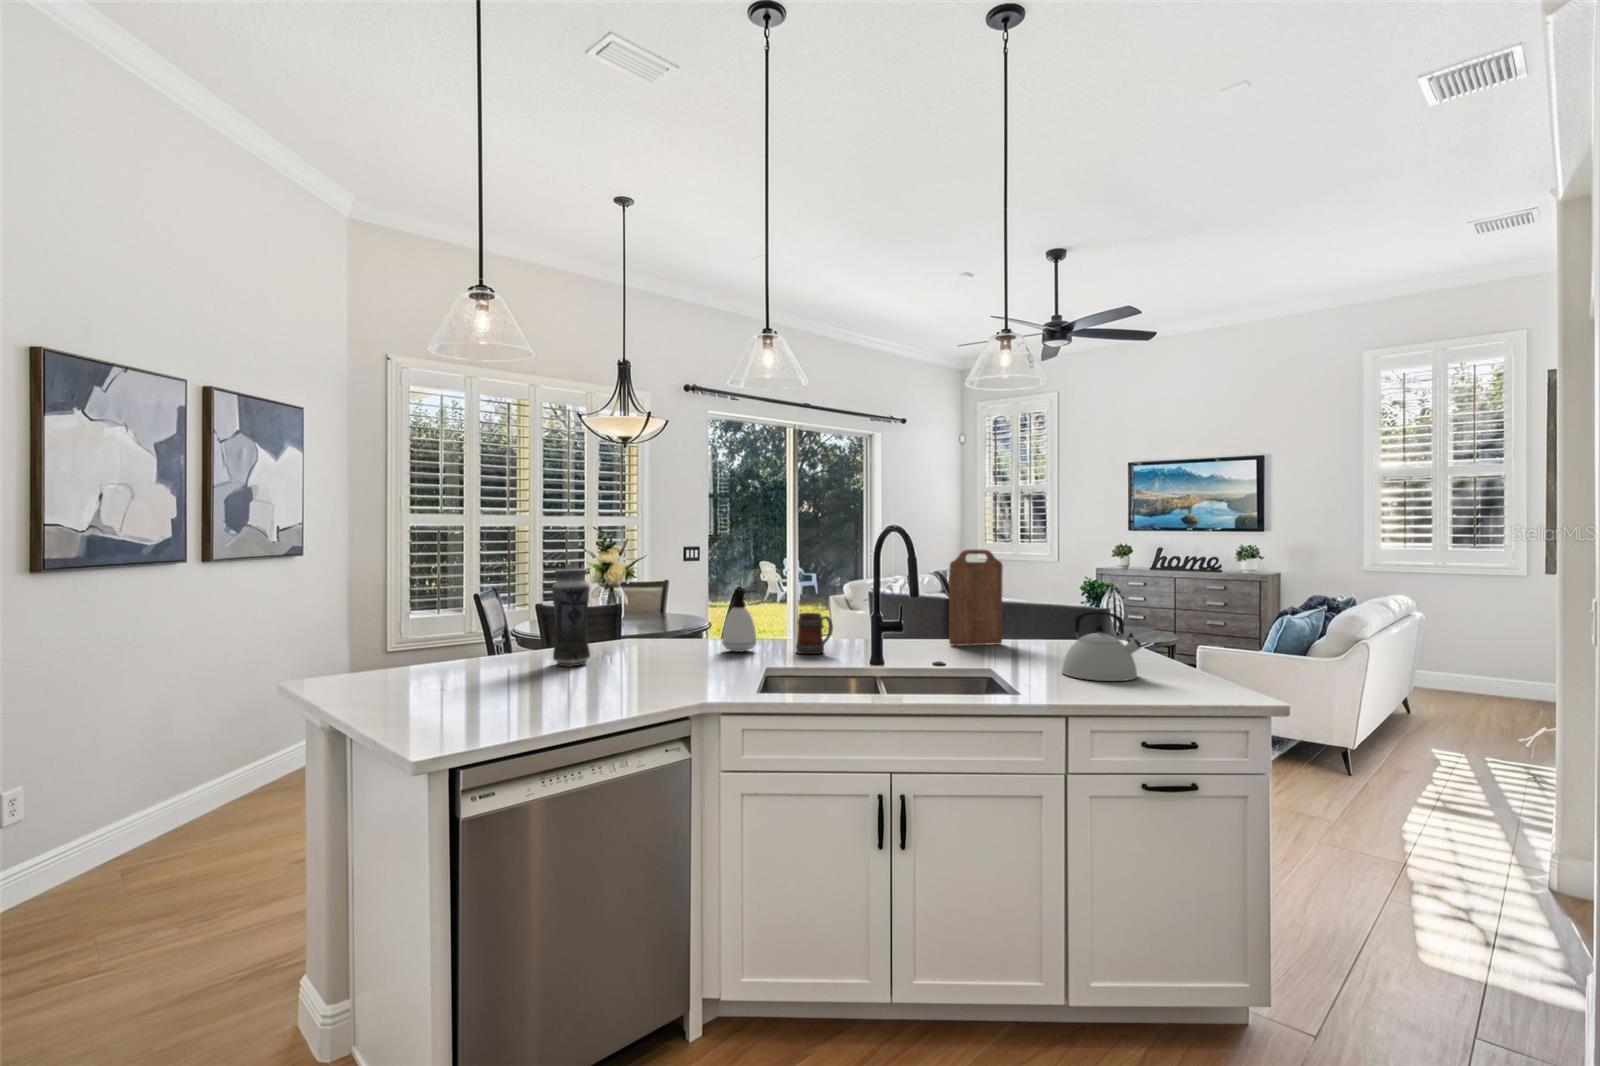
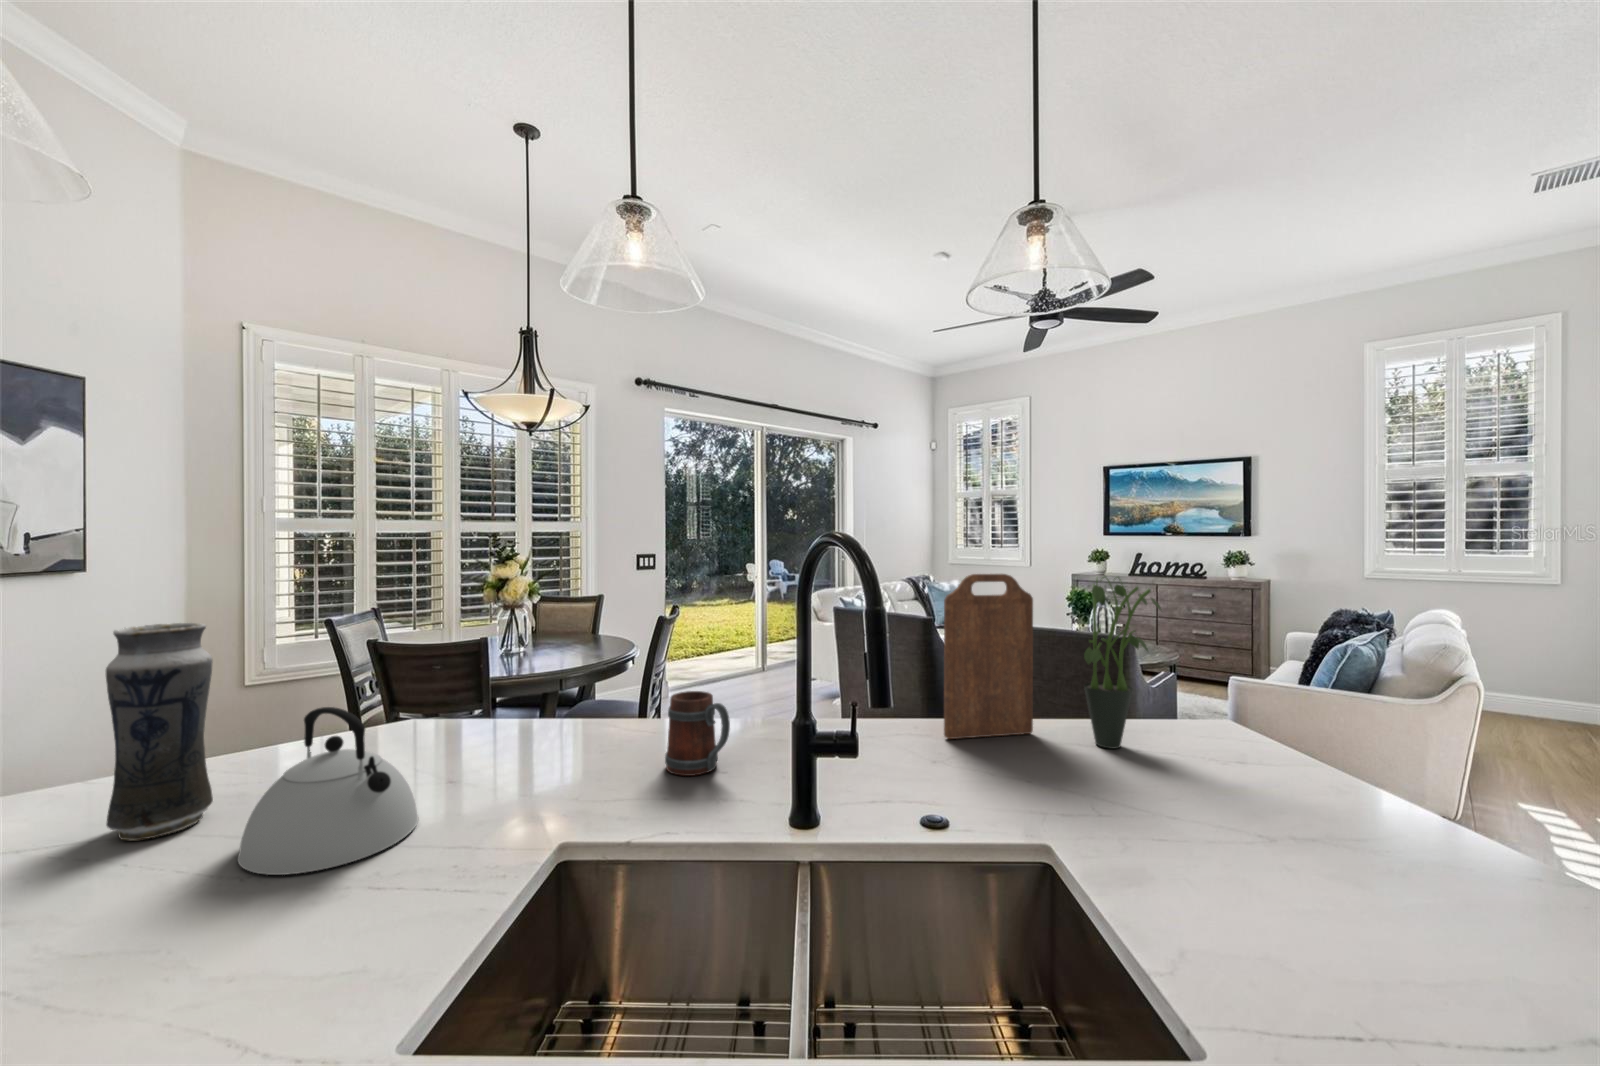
potted plant: none [1029,550,1069,648] -> present [1084,577,1161,749]
soap dispenser: present [722,588,756,652] -> none [530,648,598,767]
kettle: present [1062,611,1141,681] -> present [238,707,418,875]

